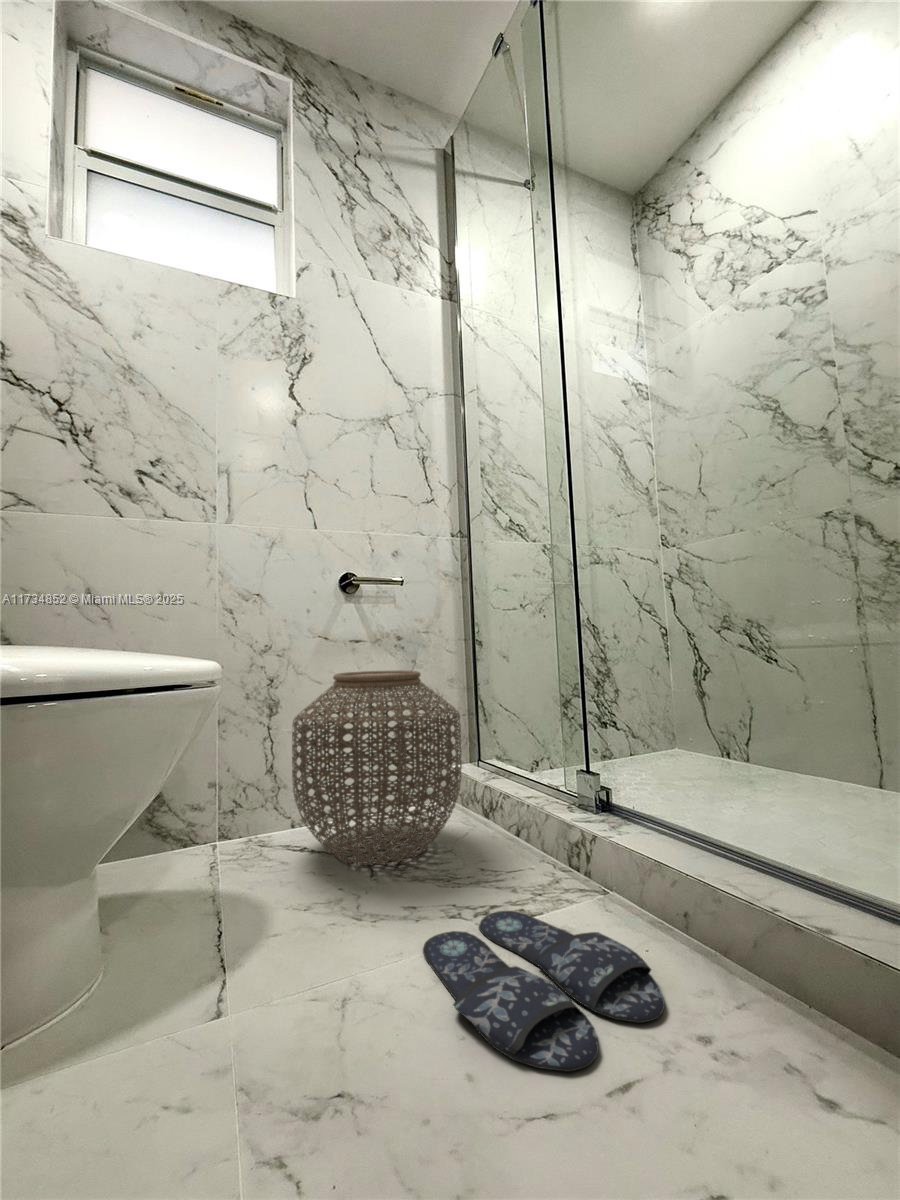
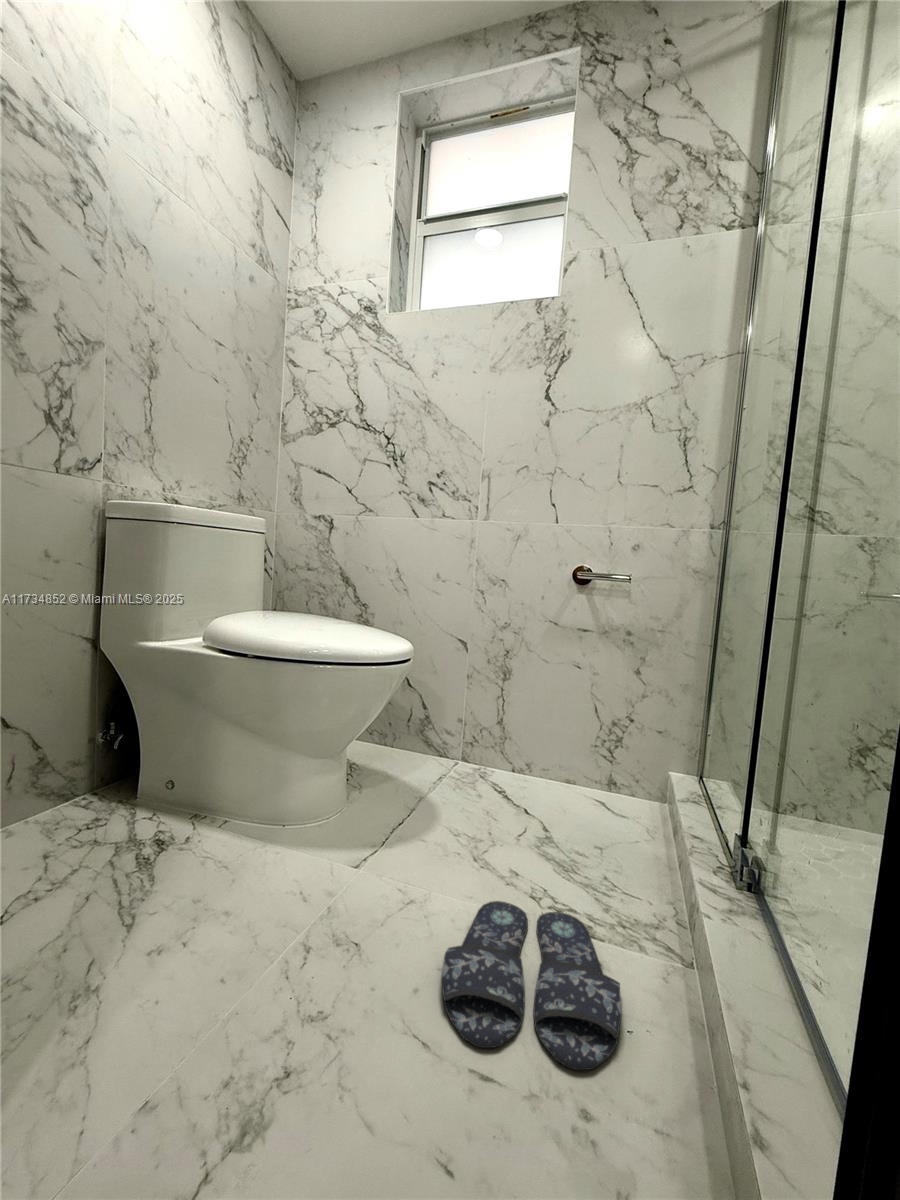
woven basket: present [292,670,462,865] -> none [484,661,640,838]

